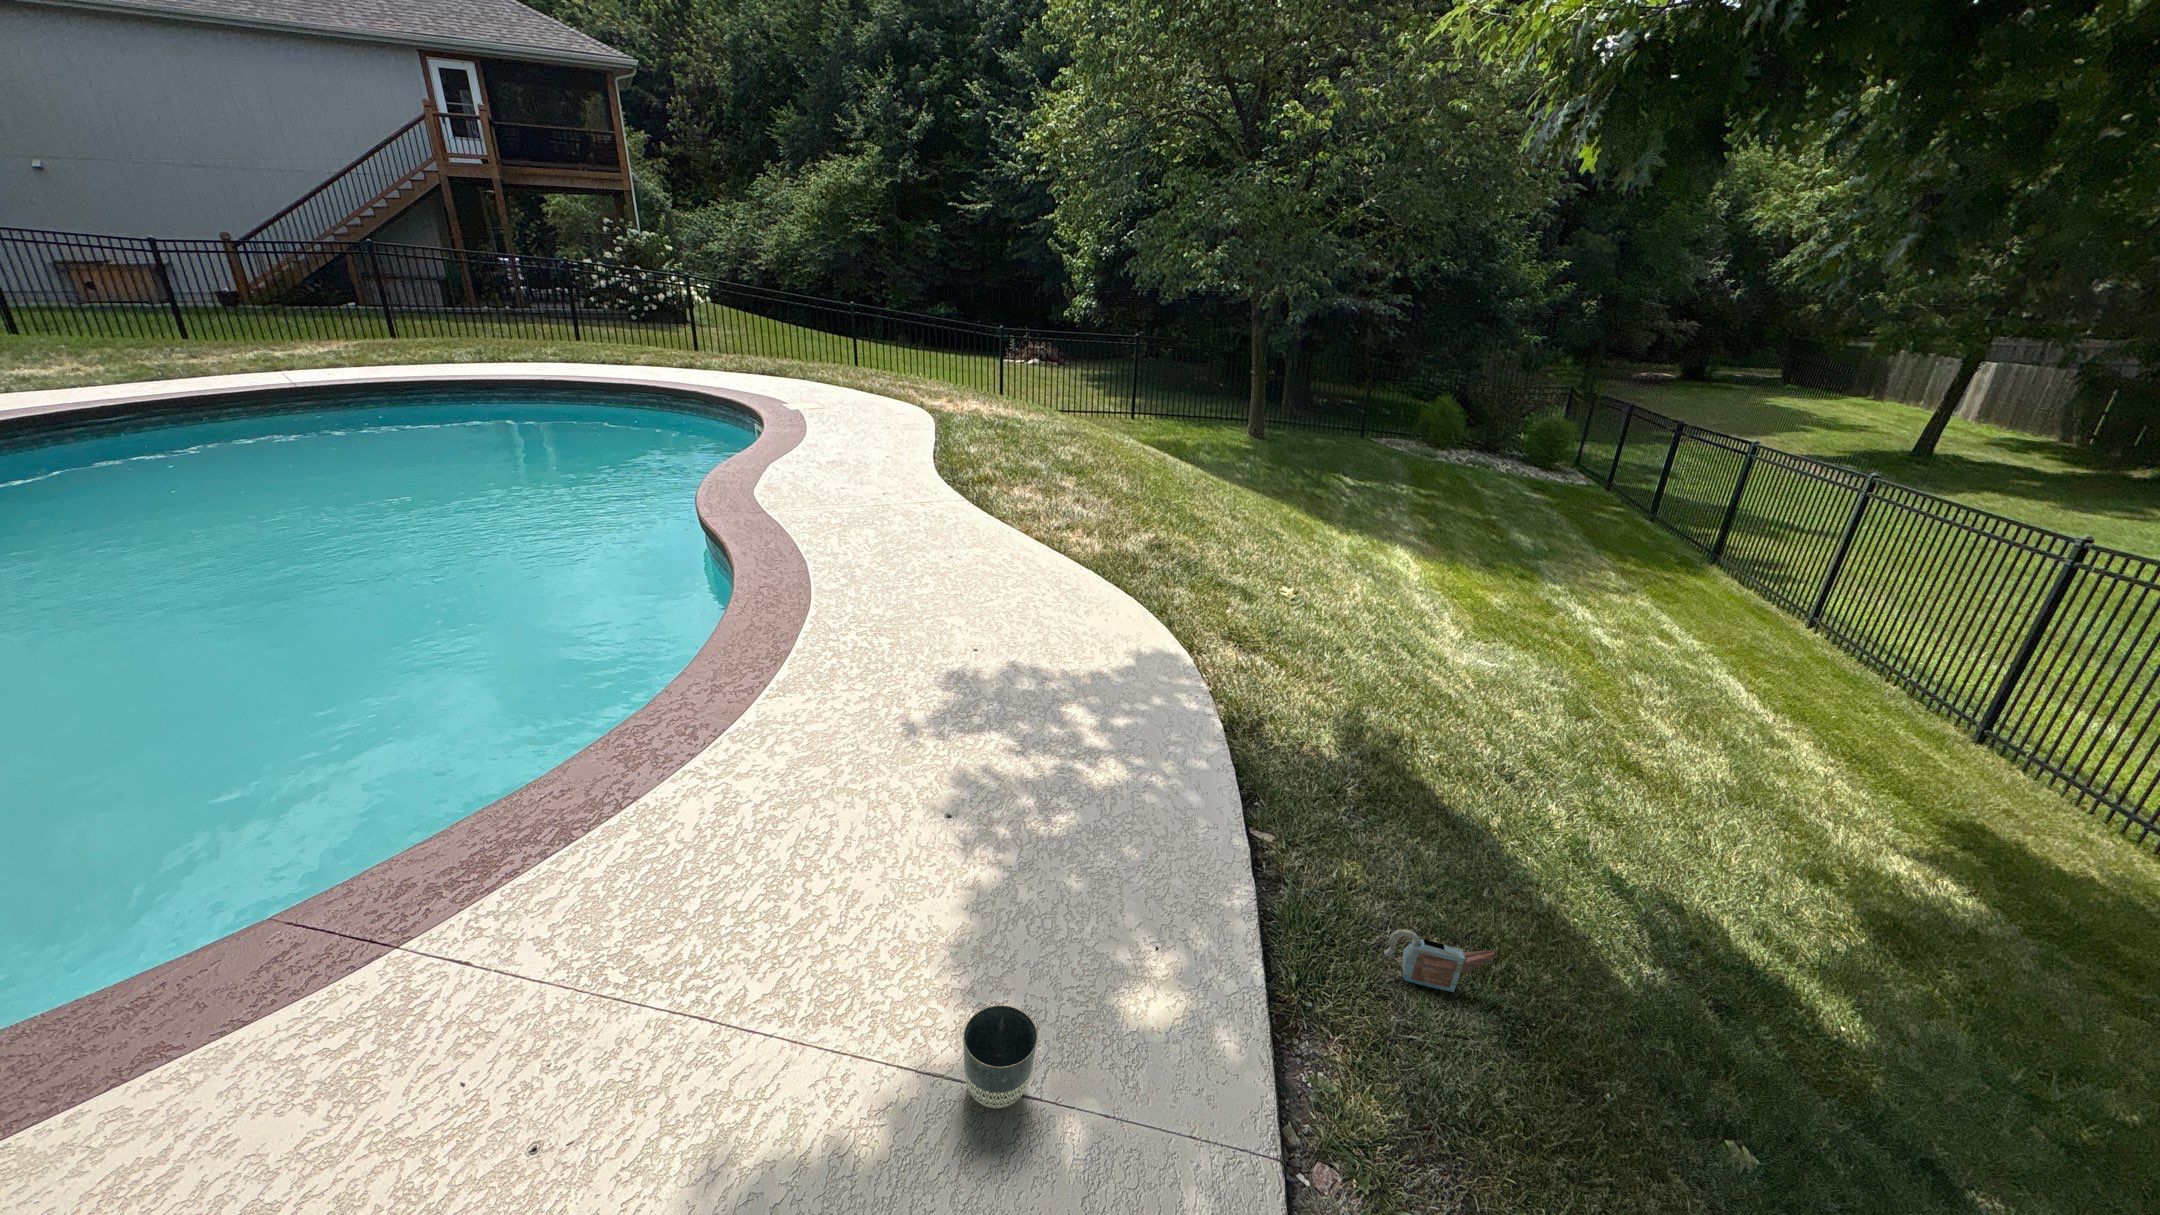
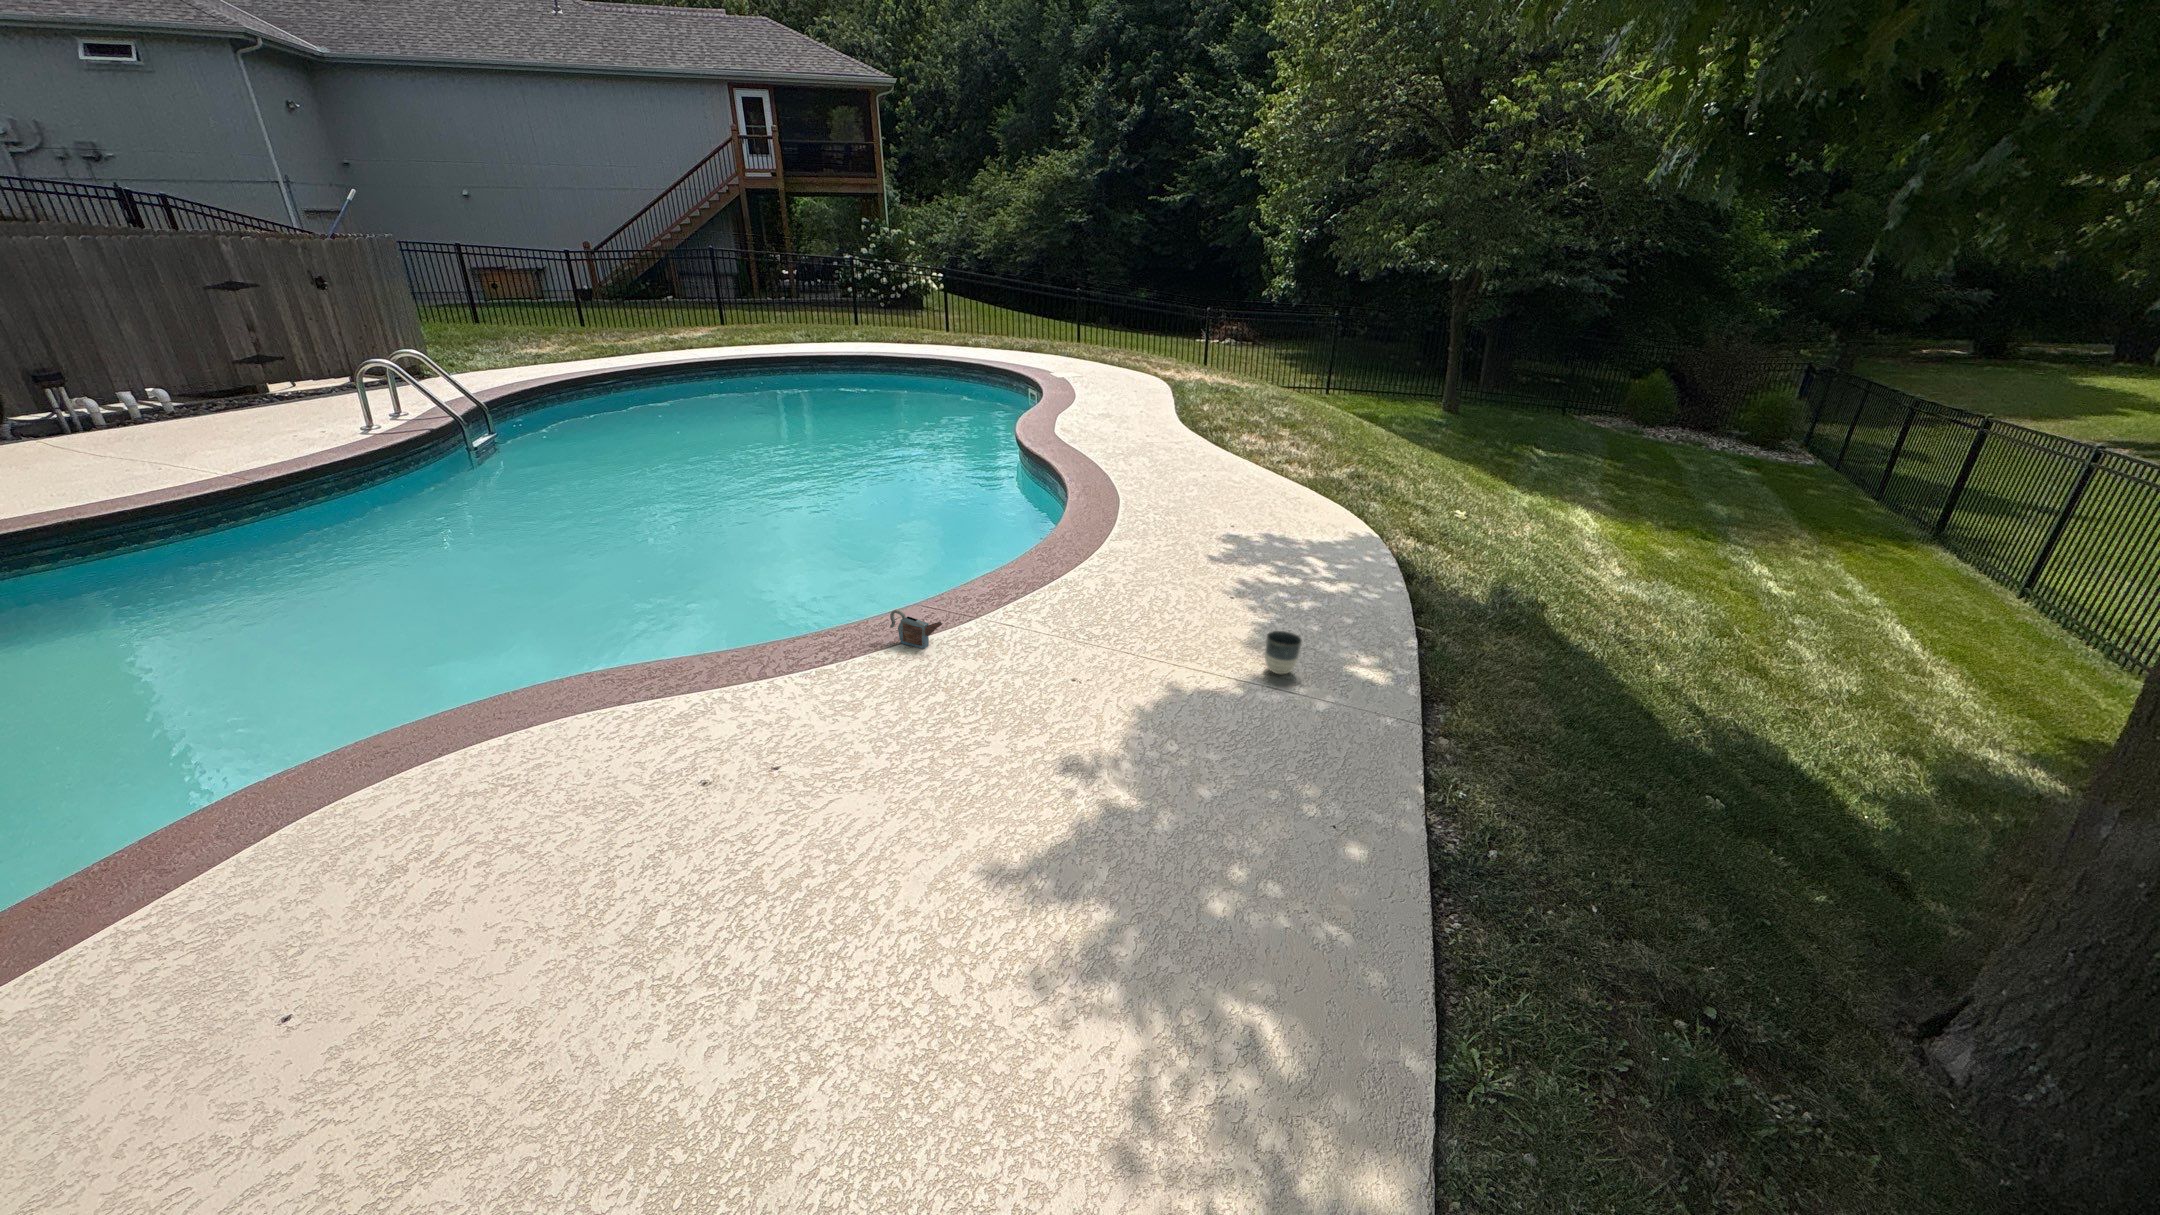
watering can: present [1384,929,1498,992] -> present [890,610,942,649]

